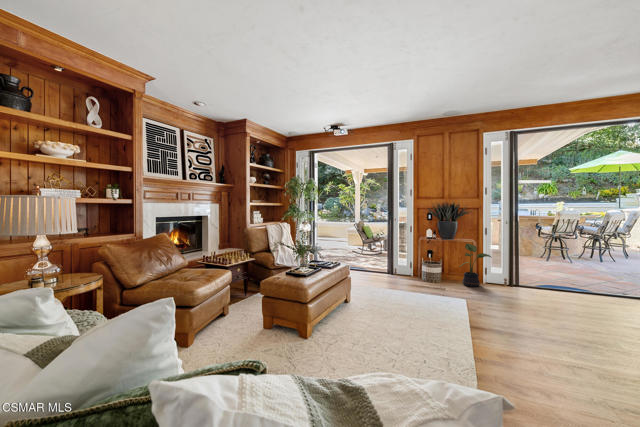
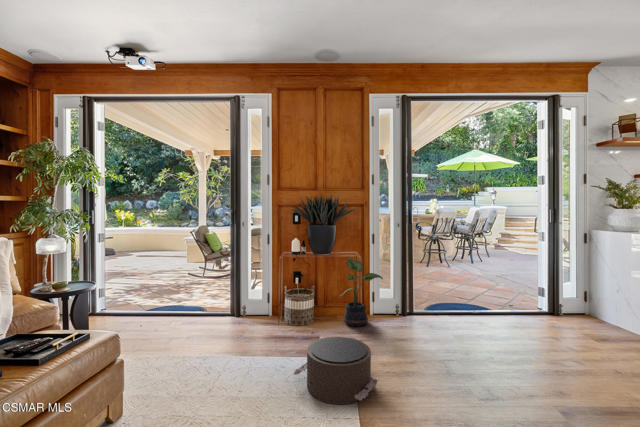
pouf: none [429,283,480,312] -> present [293,337,379,404]

